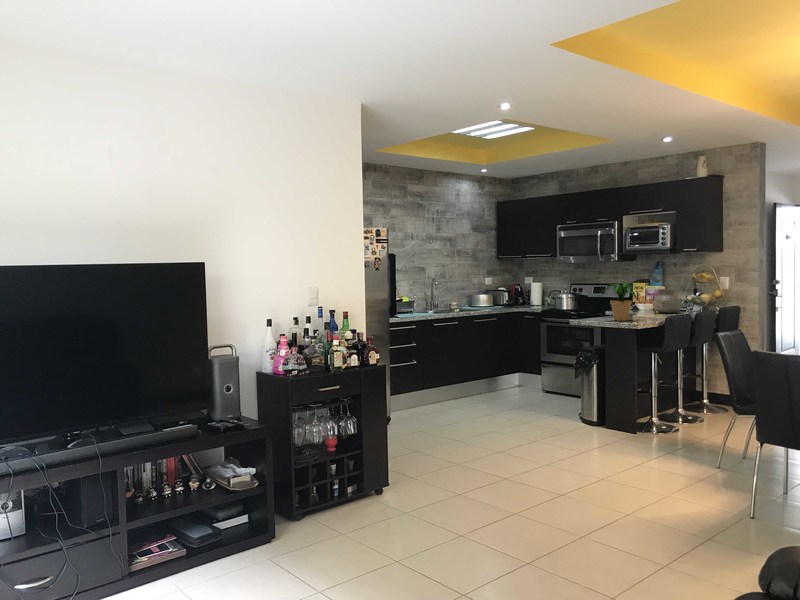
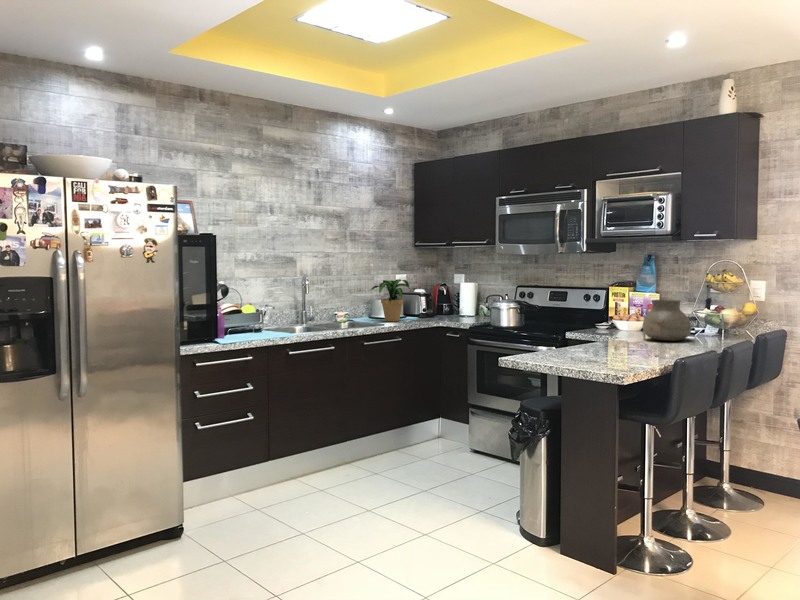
potted plant: present [602,283,638,321] -> present [371,279,409,321]

